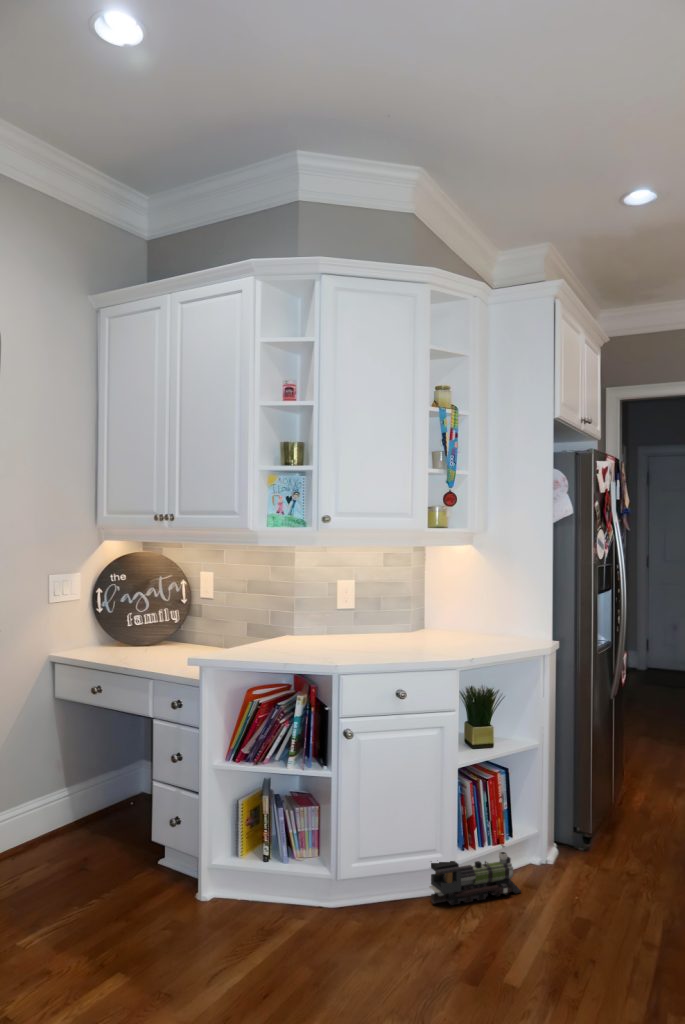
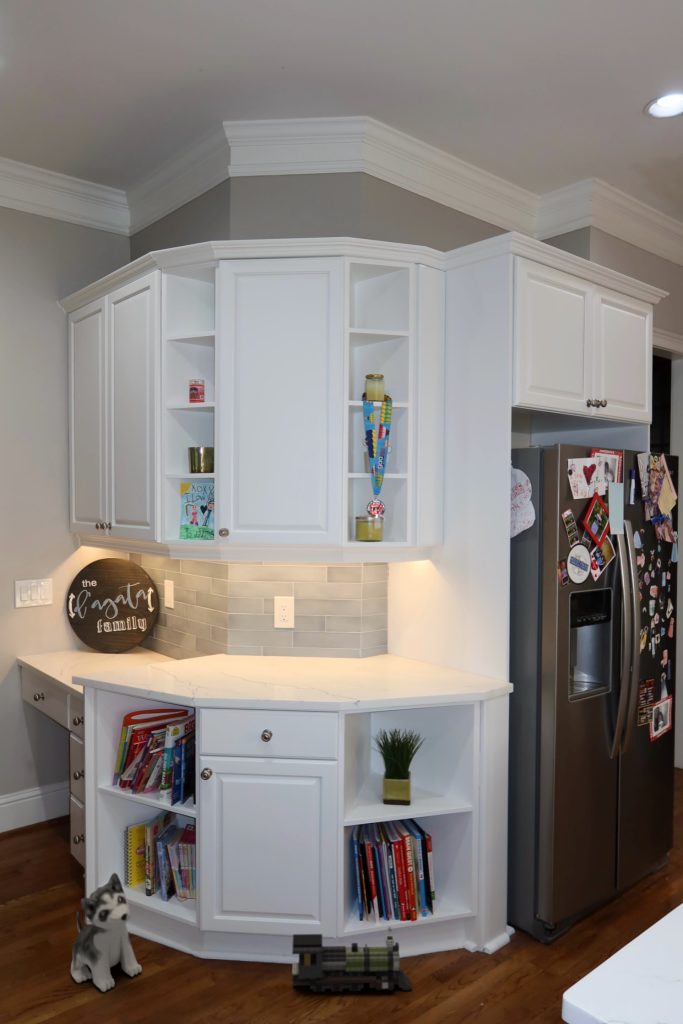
plush toy: none [223,828,302,933] -> present [71,873,142,992]

